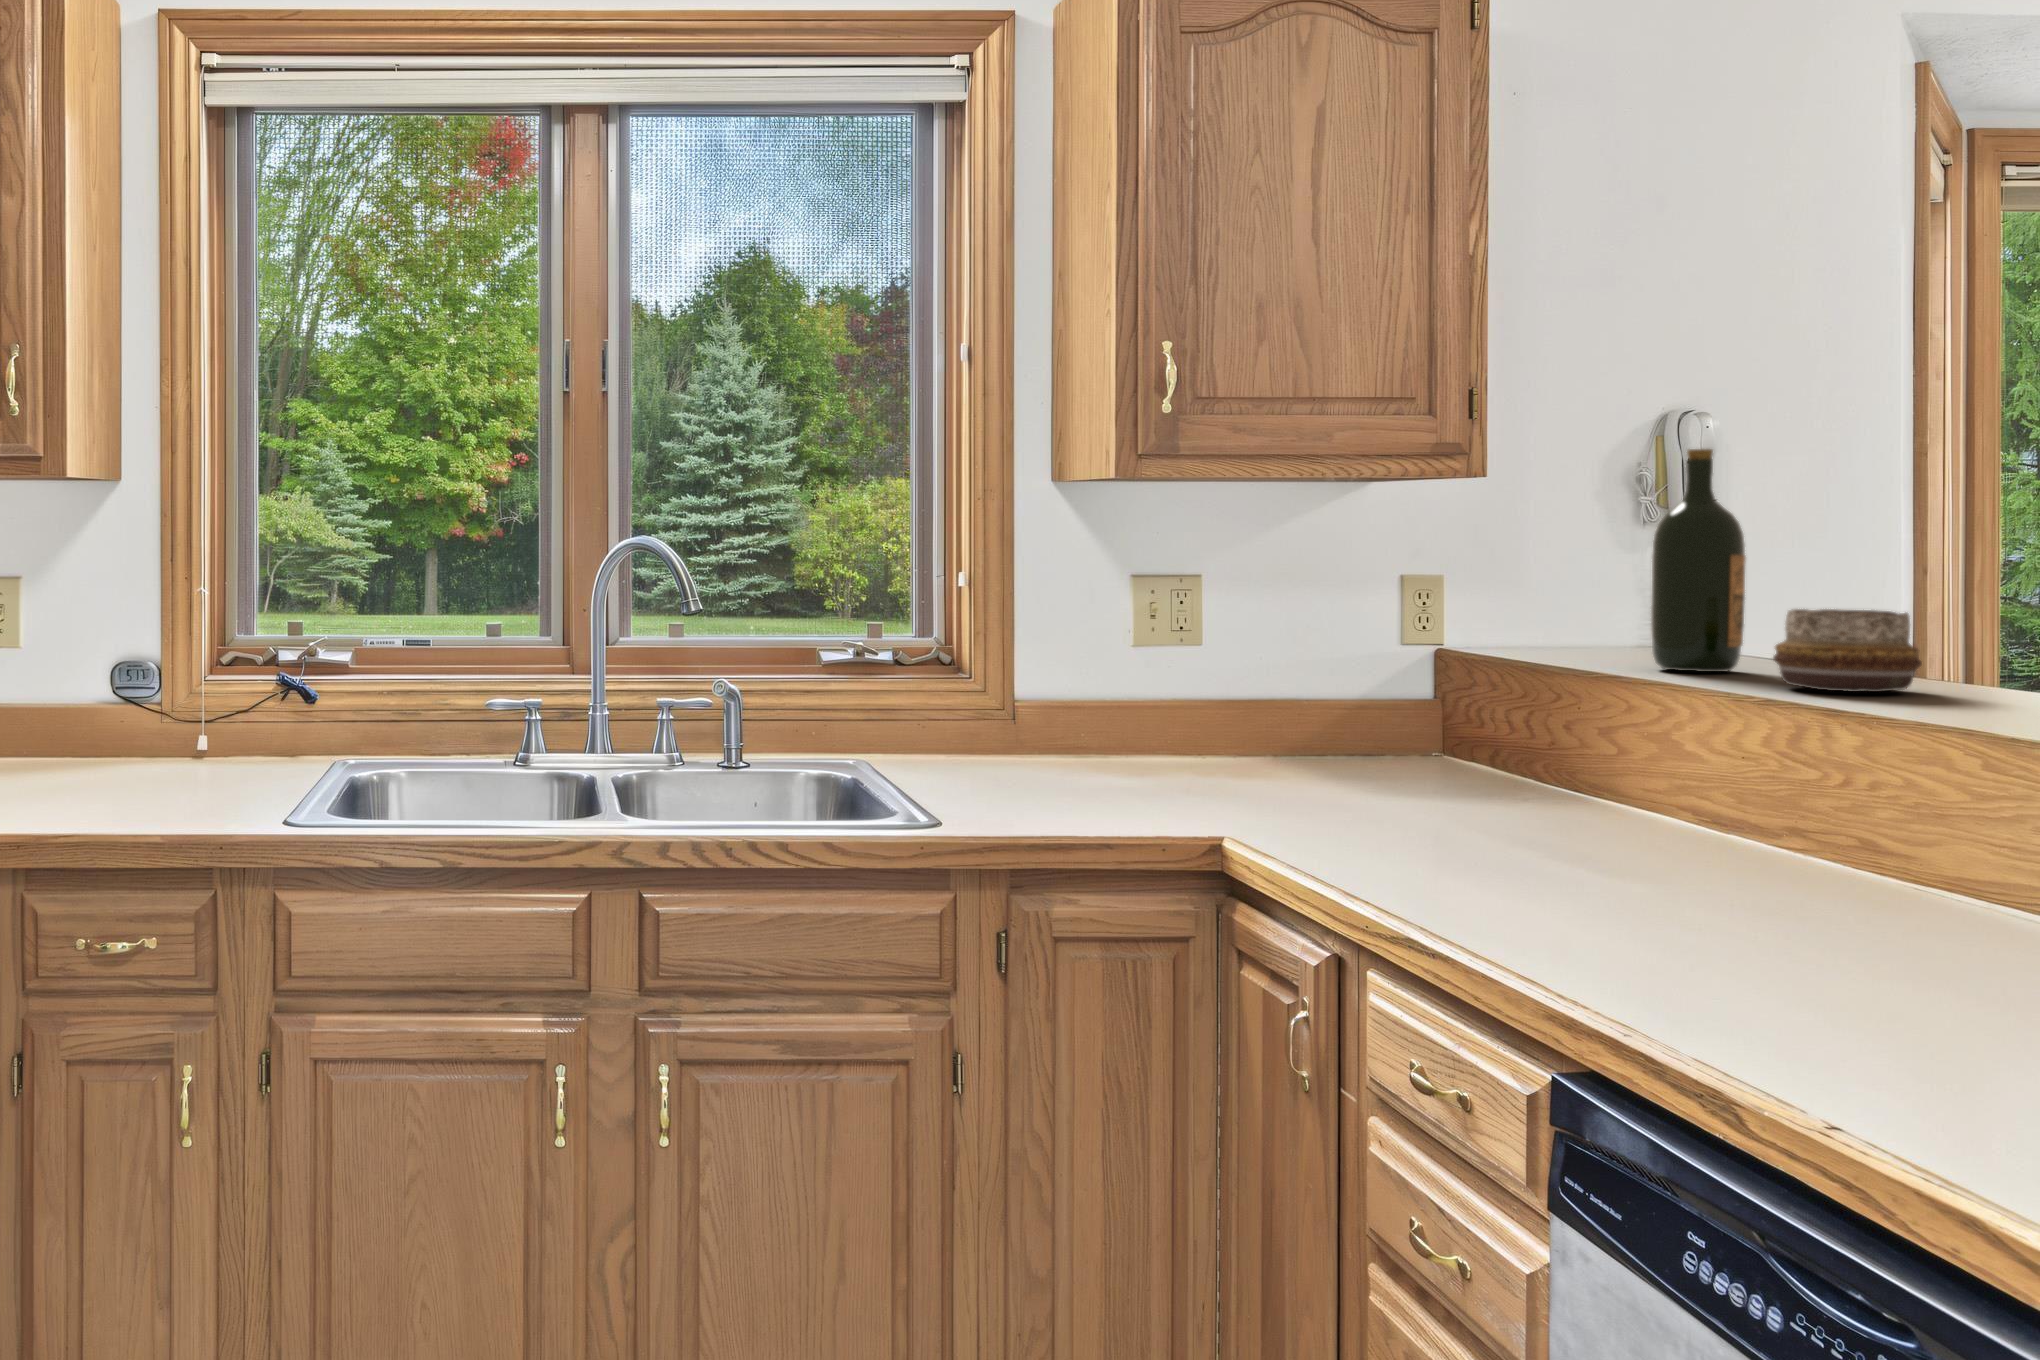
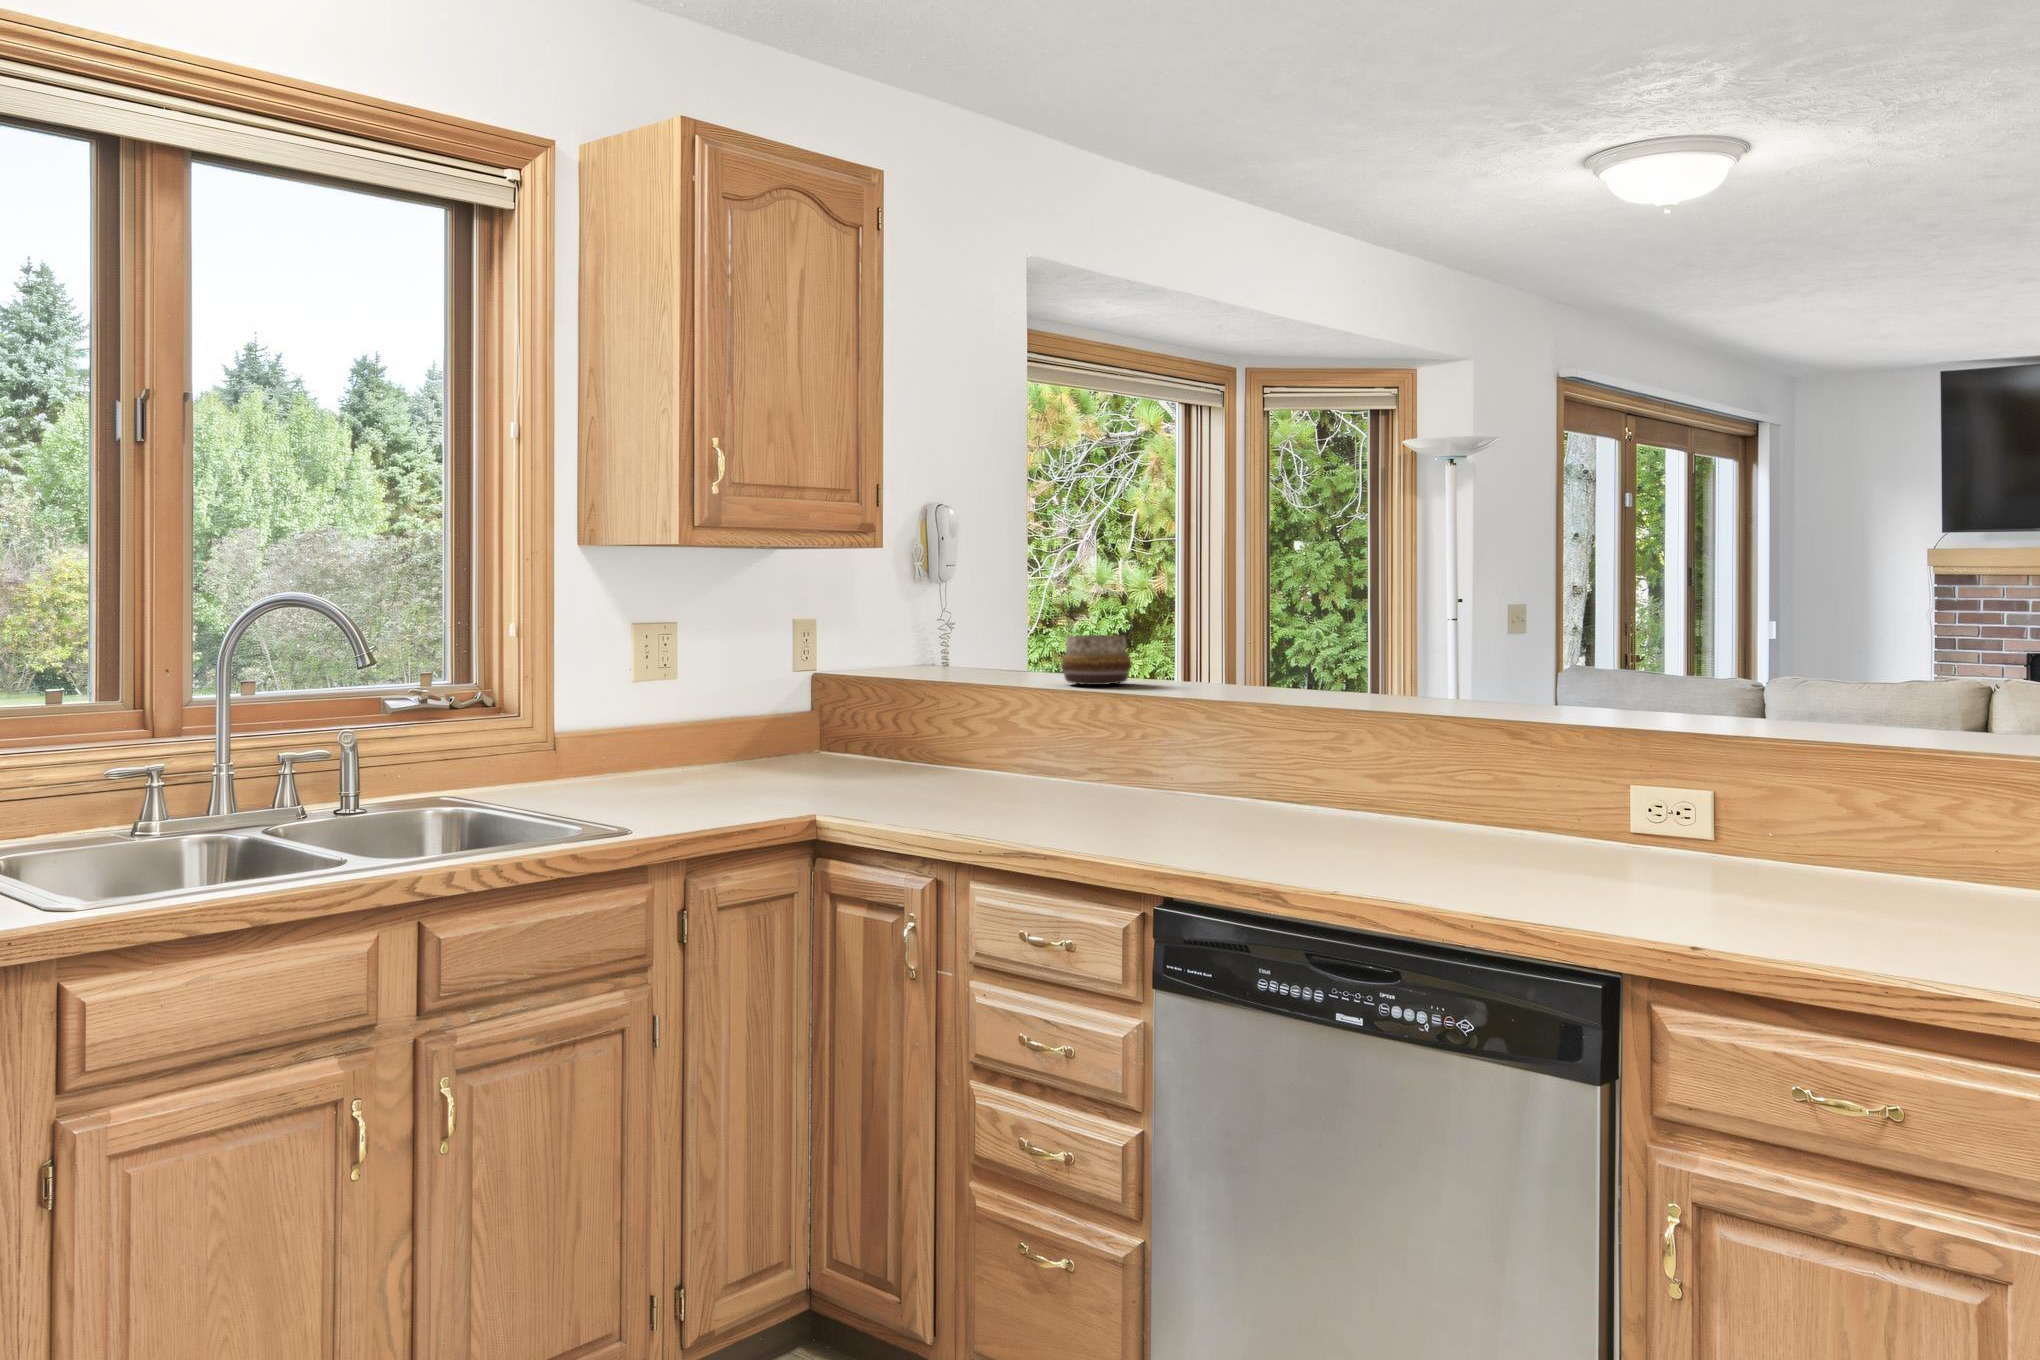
wine bottle: present [1651,449,1746,672] -> none [971,532,1022,680]

